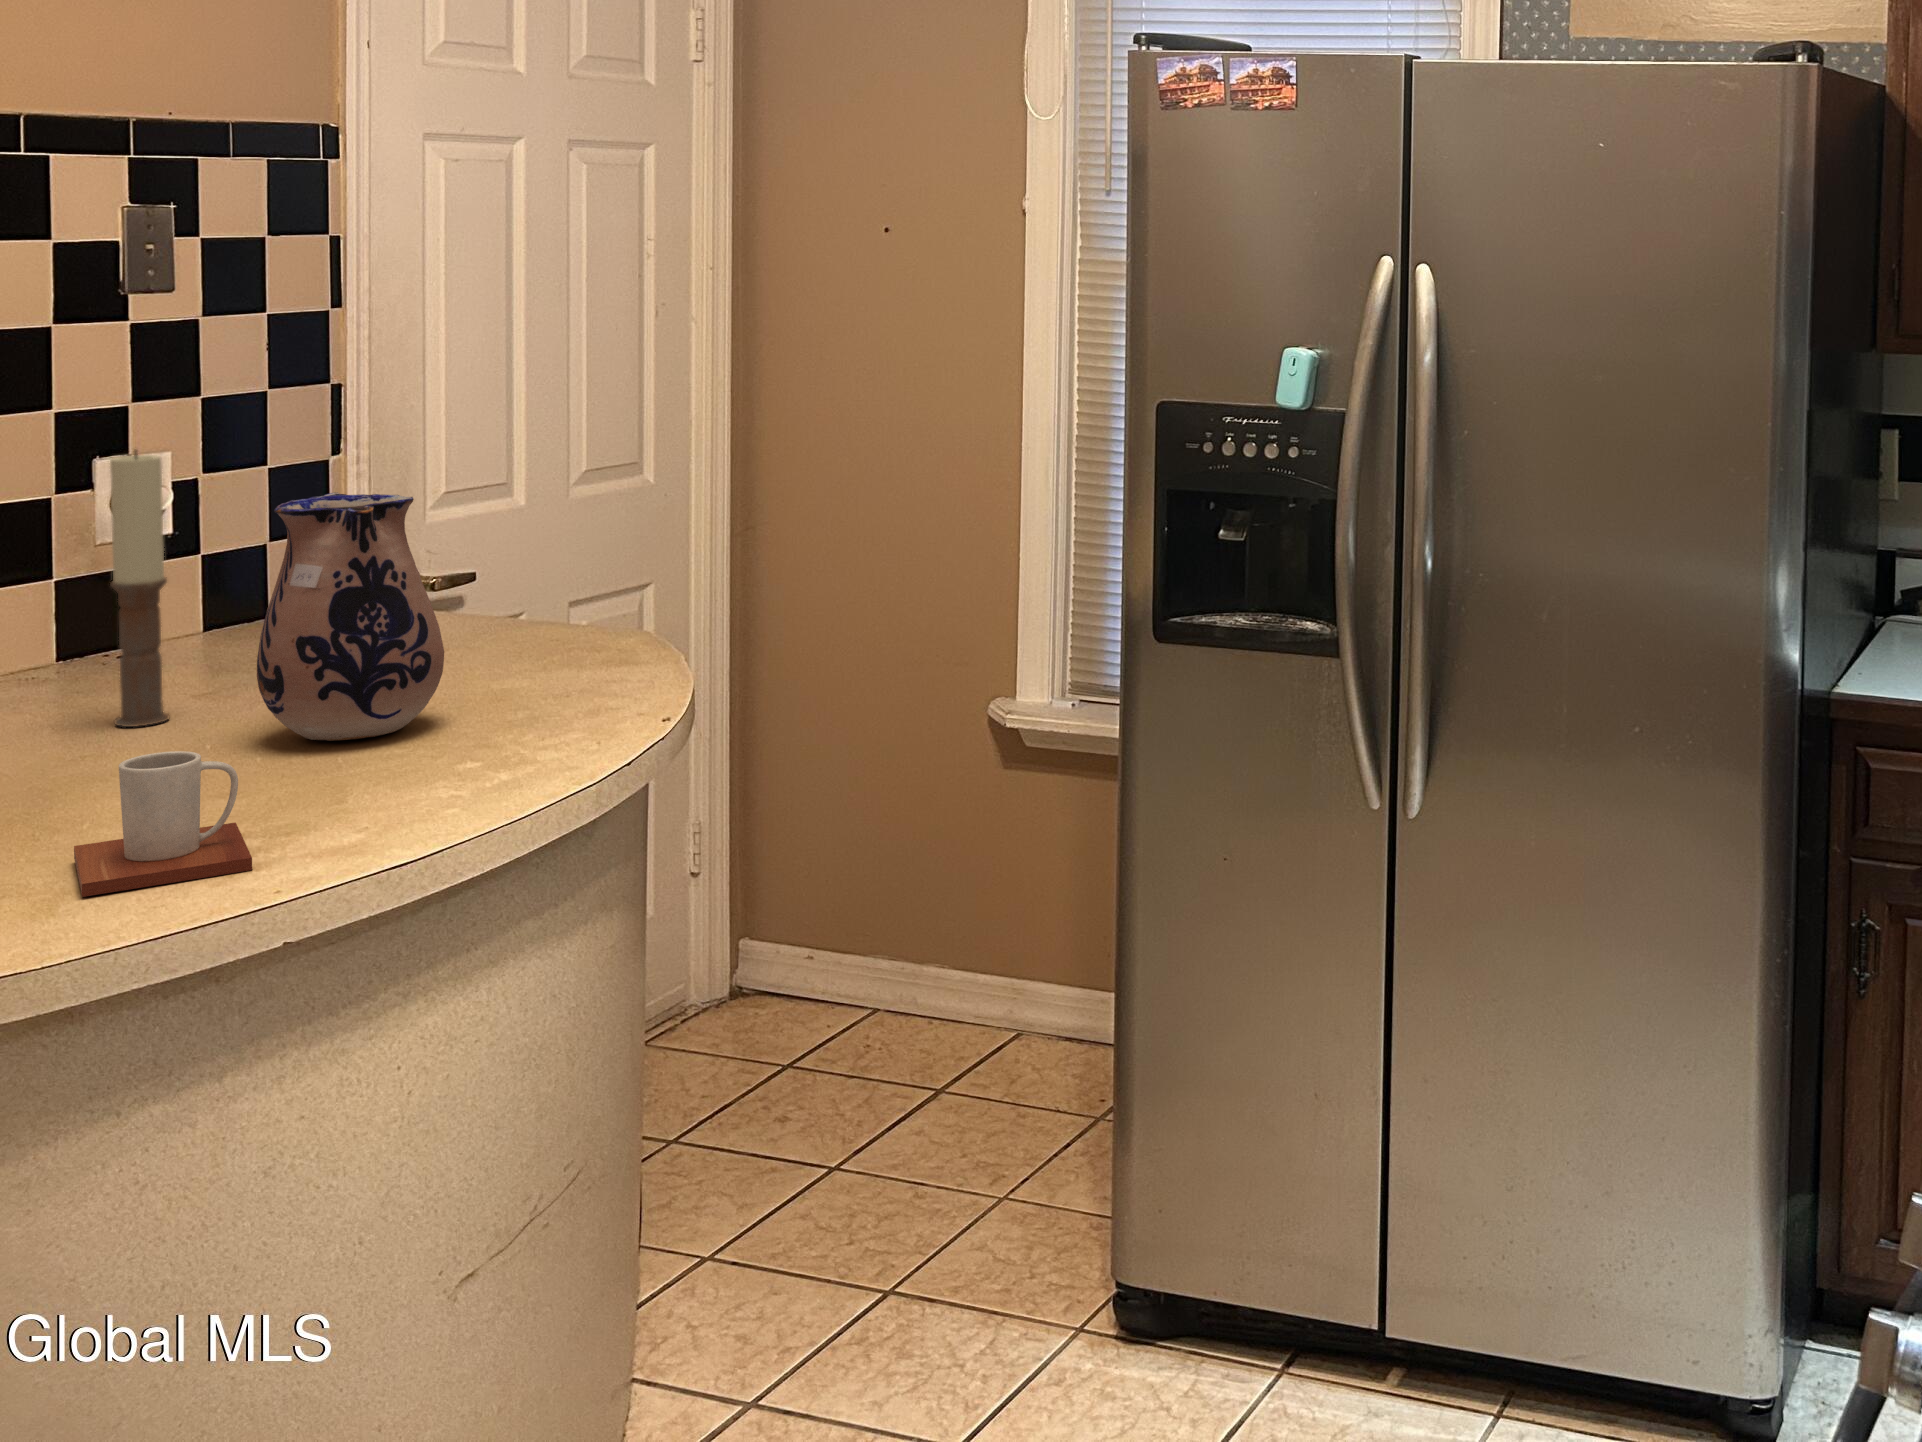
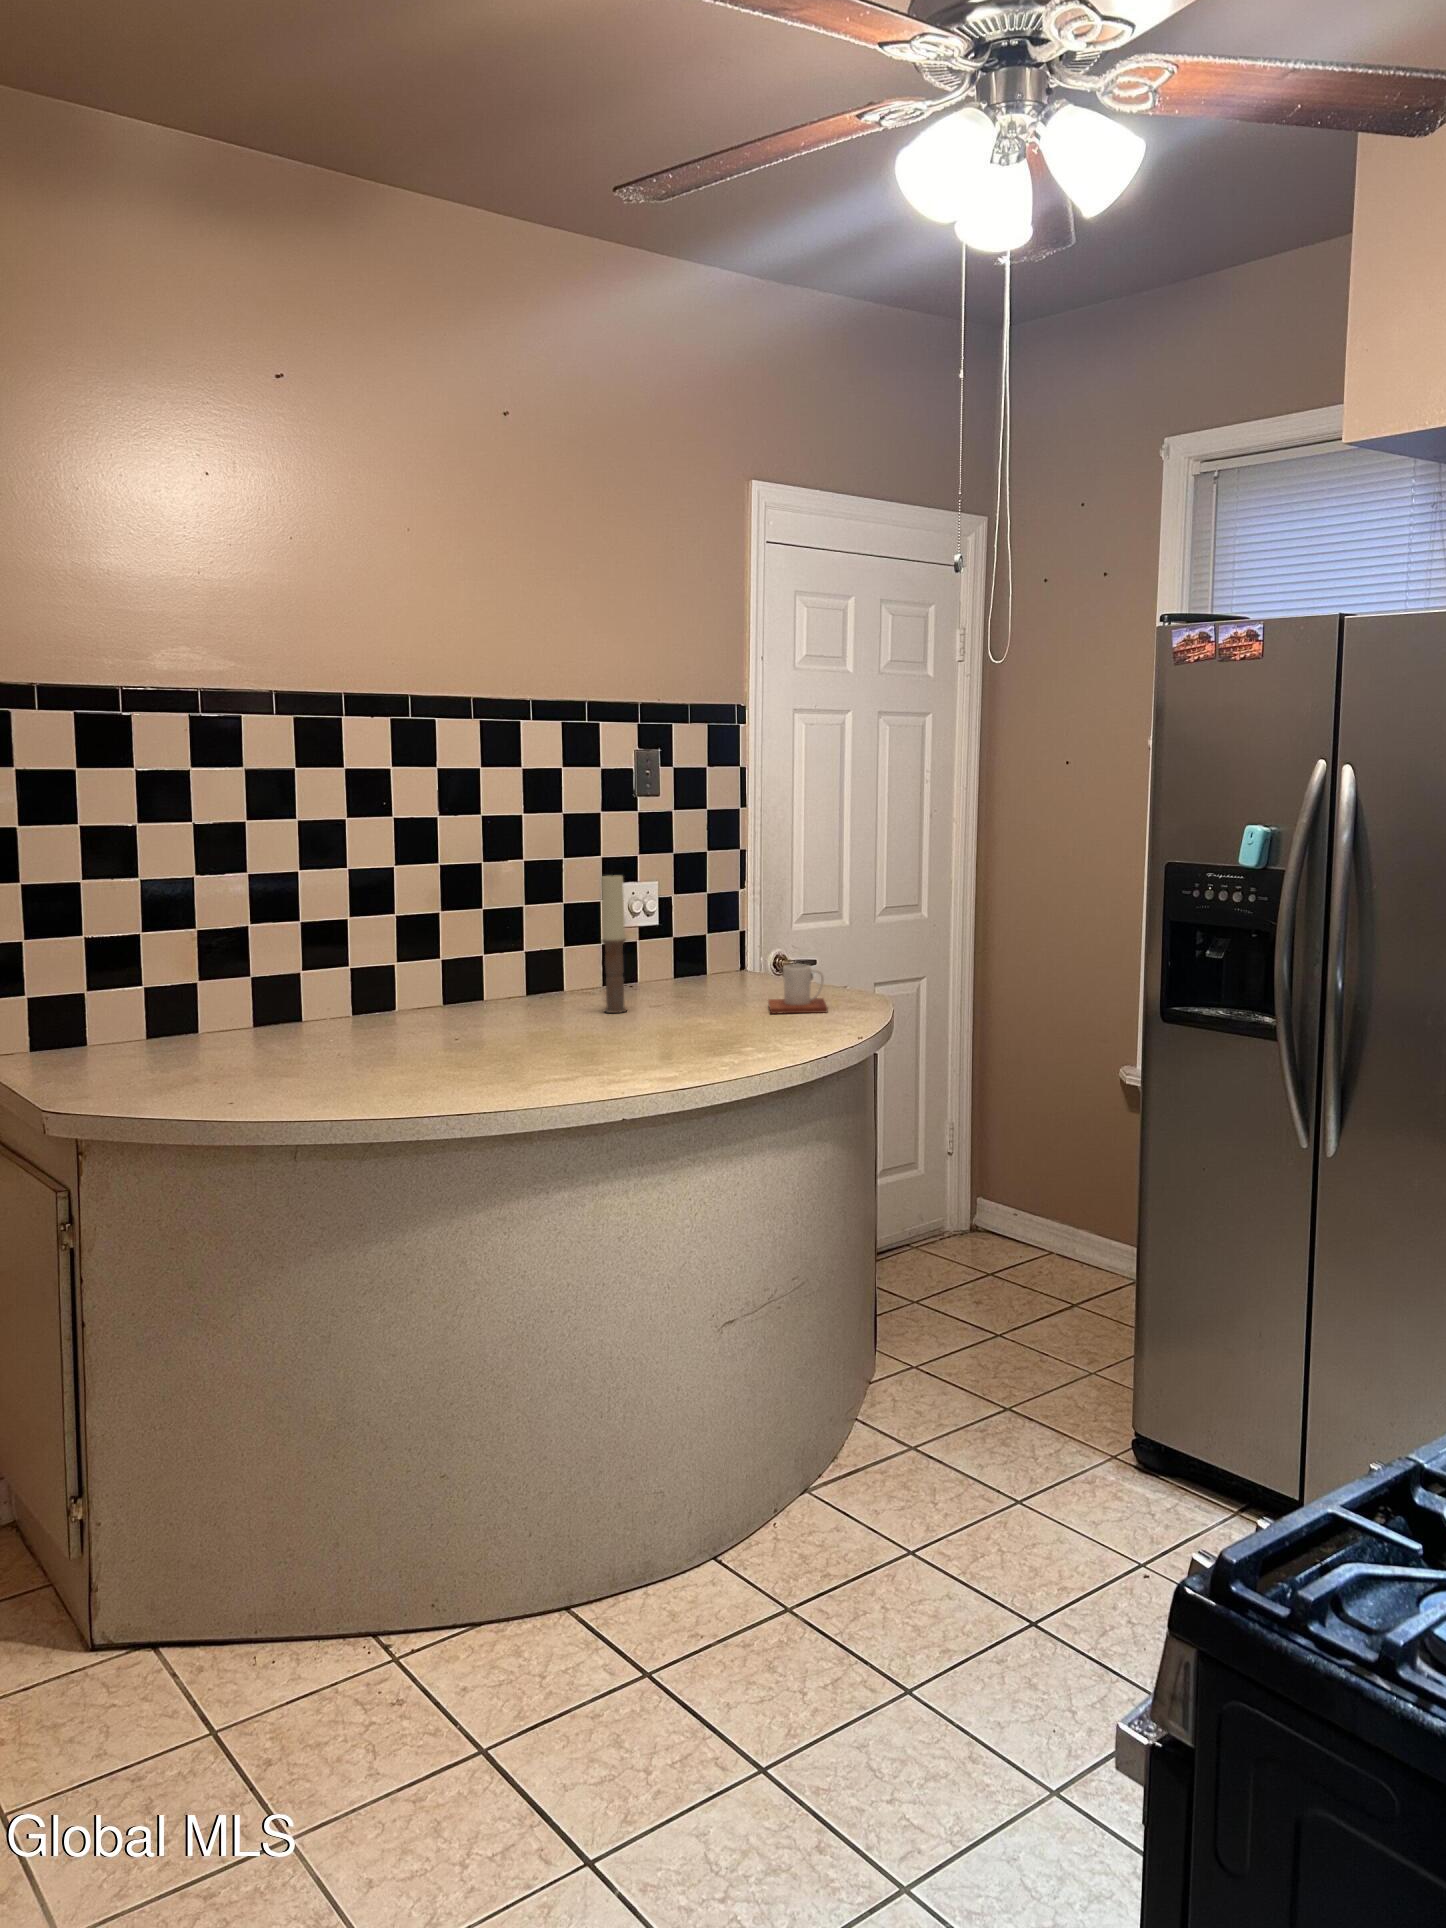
ceramic pitcher: present [257,492,444,741] -> none [652,897,739,1026]
mug: present [74,751,252,897] -> present [768,964,828,1014]

